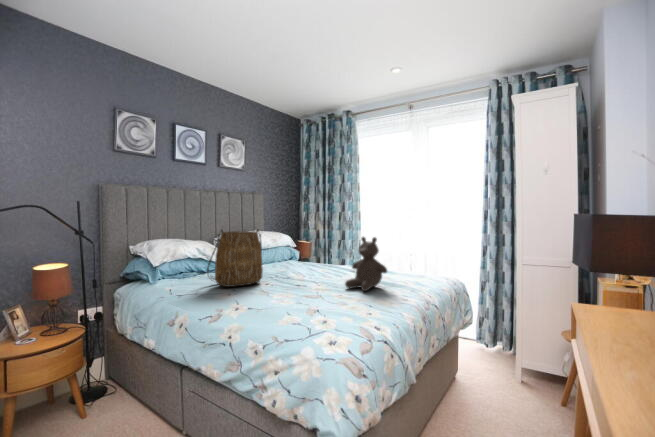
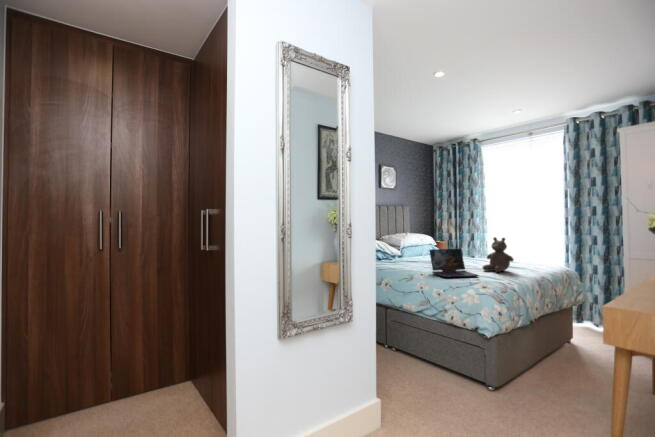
tote bag: present [207,229,263,287] -> none [392,232,424,267]
laptop: none [260,256,336,311] -> present [429,249,479,277]

